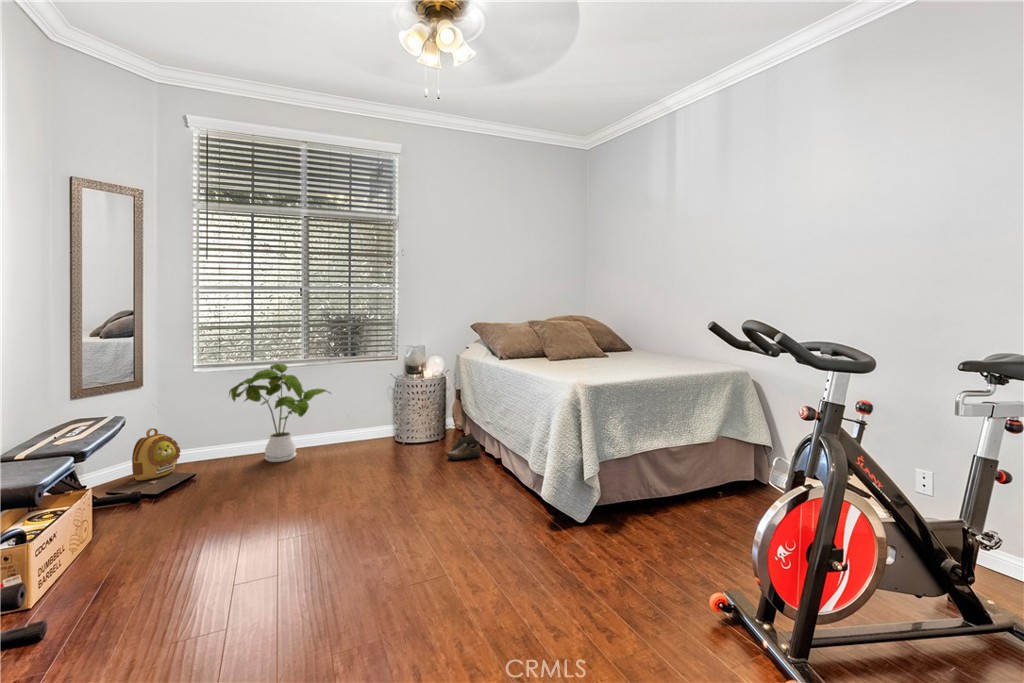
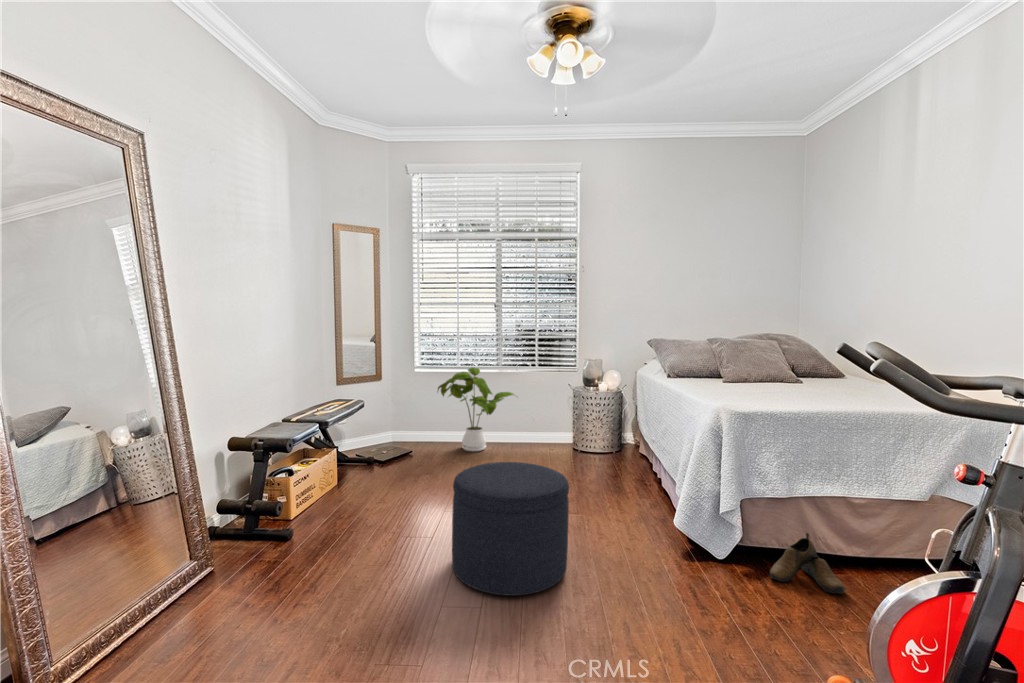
backpack: present [132,428,181,481] -> none [371,411,403,450]
shoe: present [446,430,481,460] -> present [770,533,845,594]
ottoman: none [317,464,455,623] -> present [452,462,569,596]

